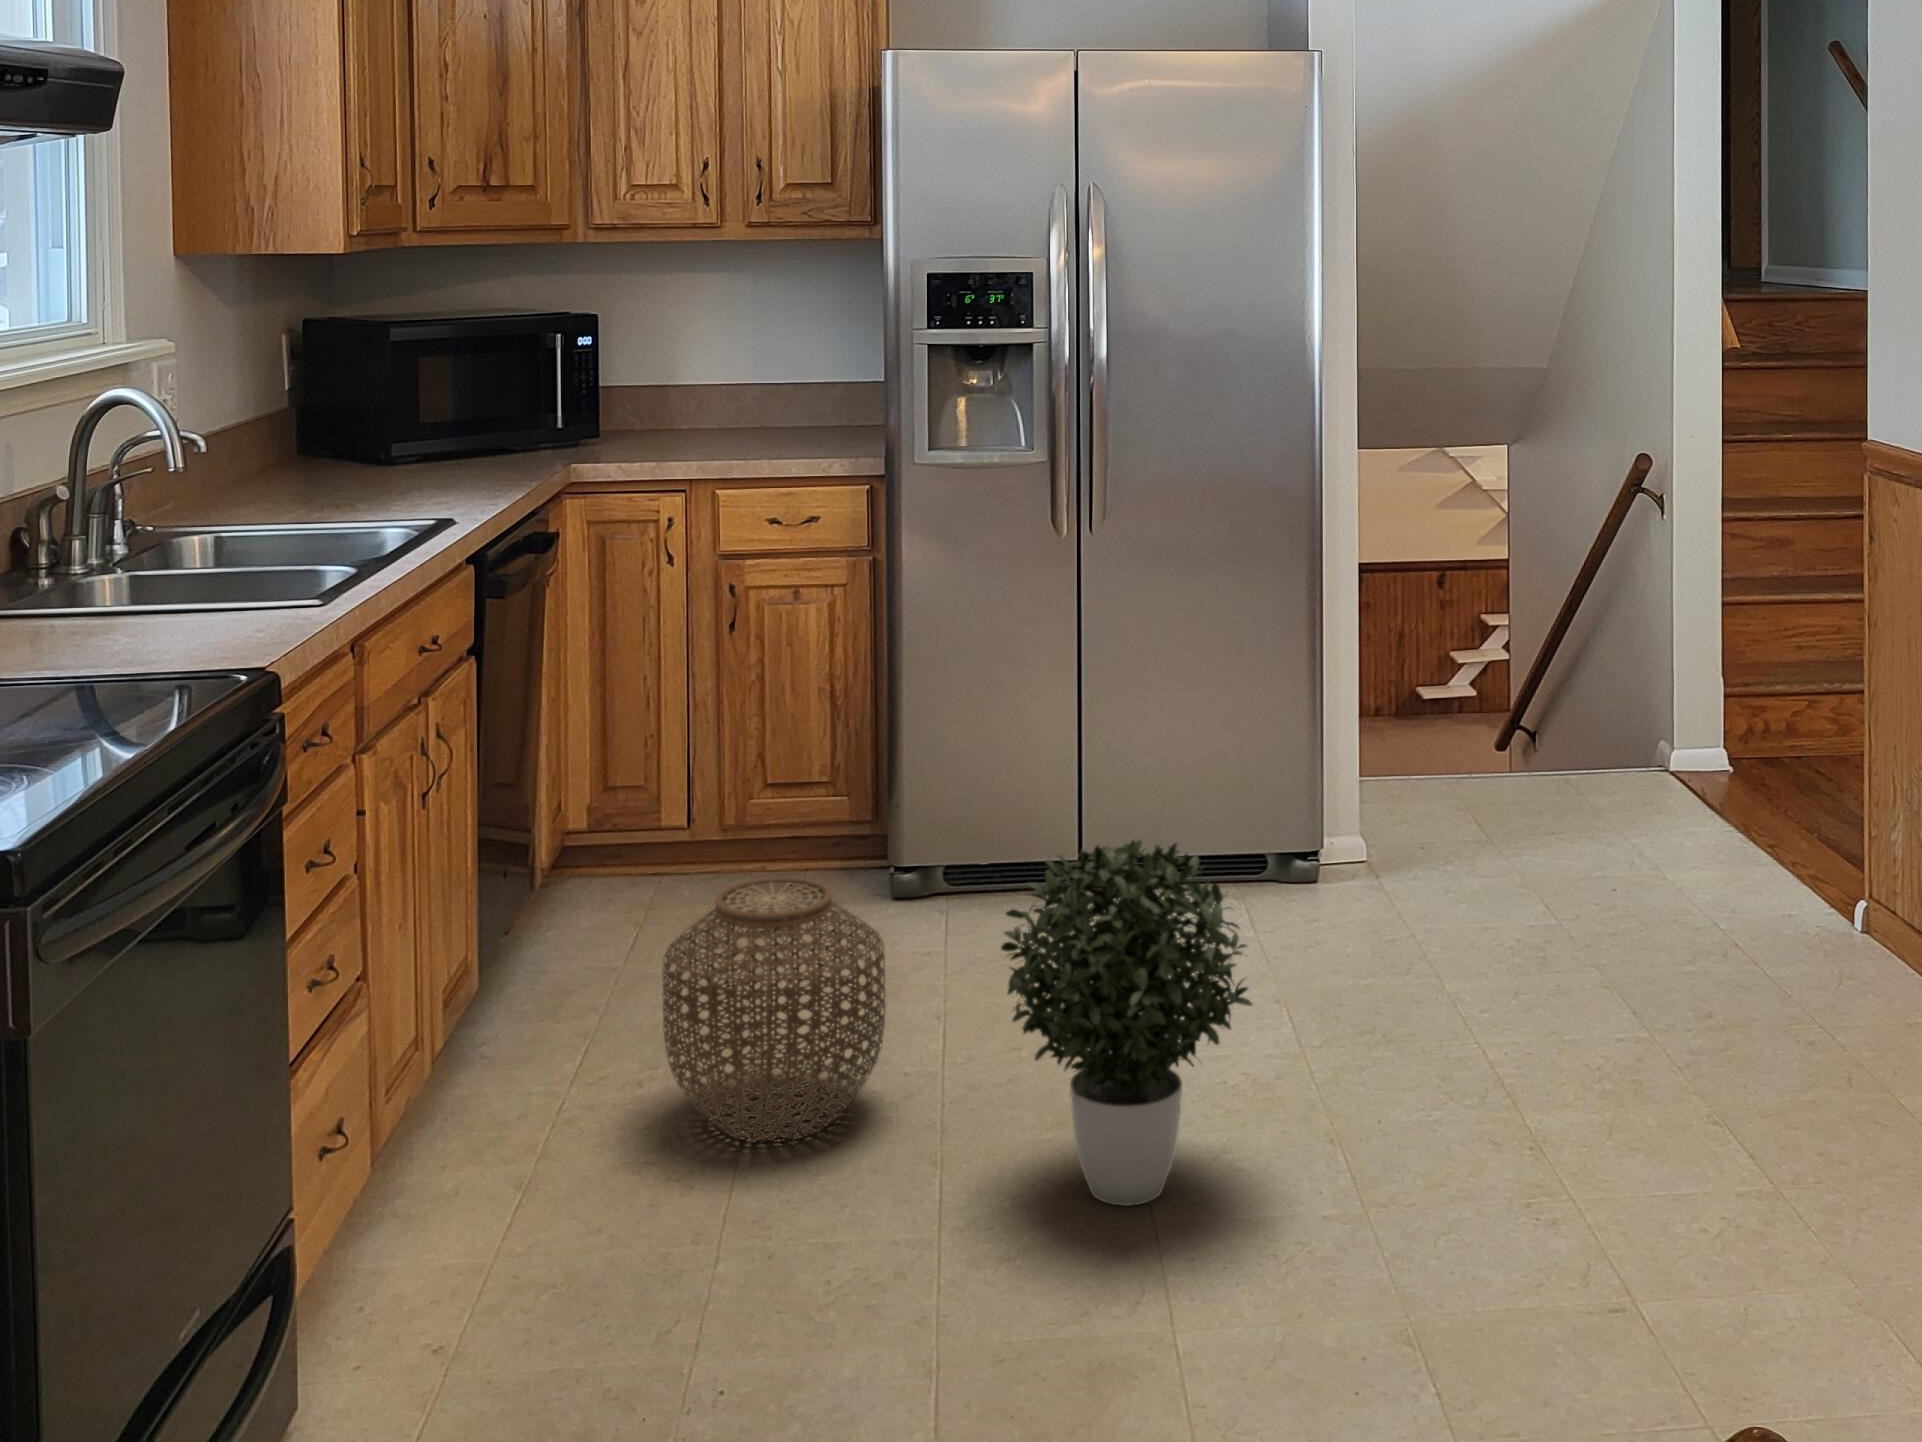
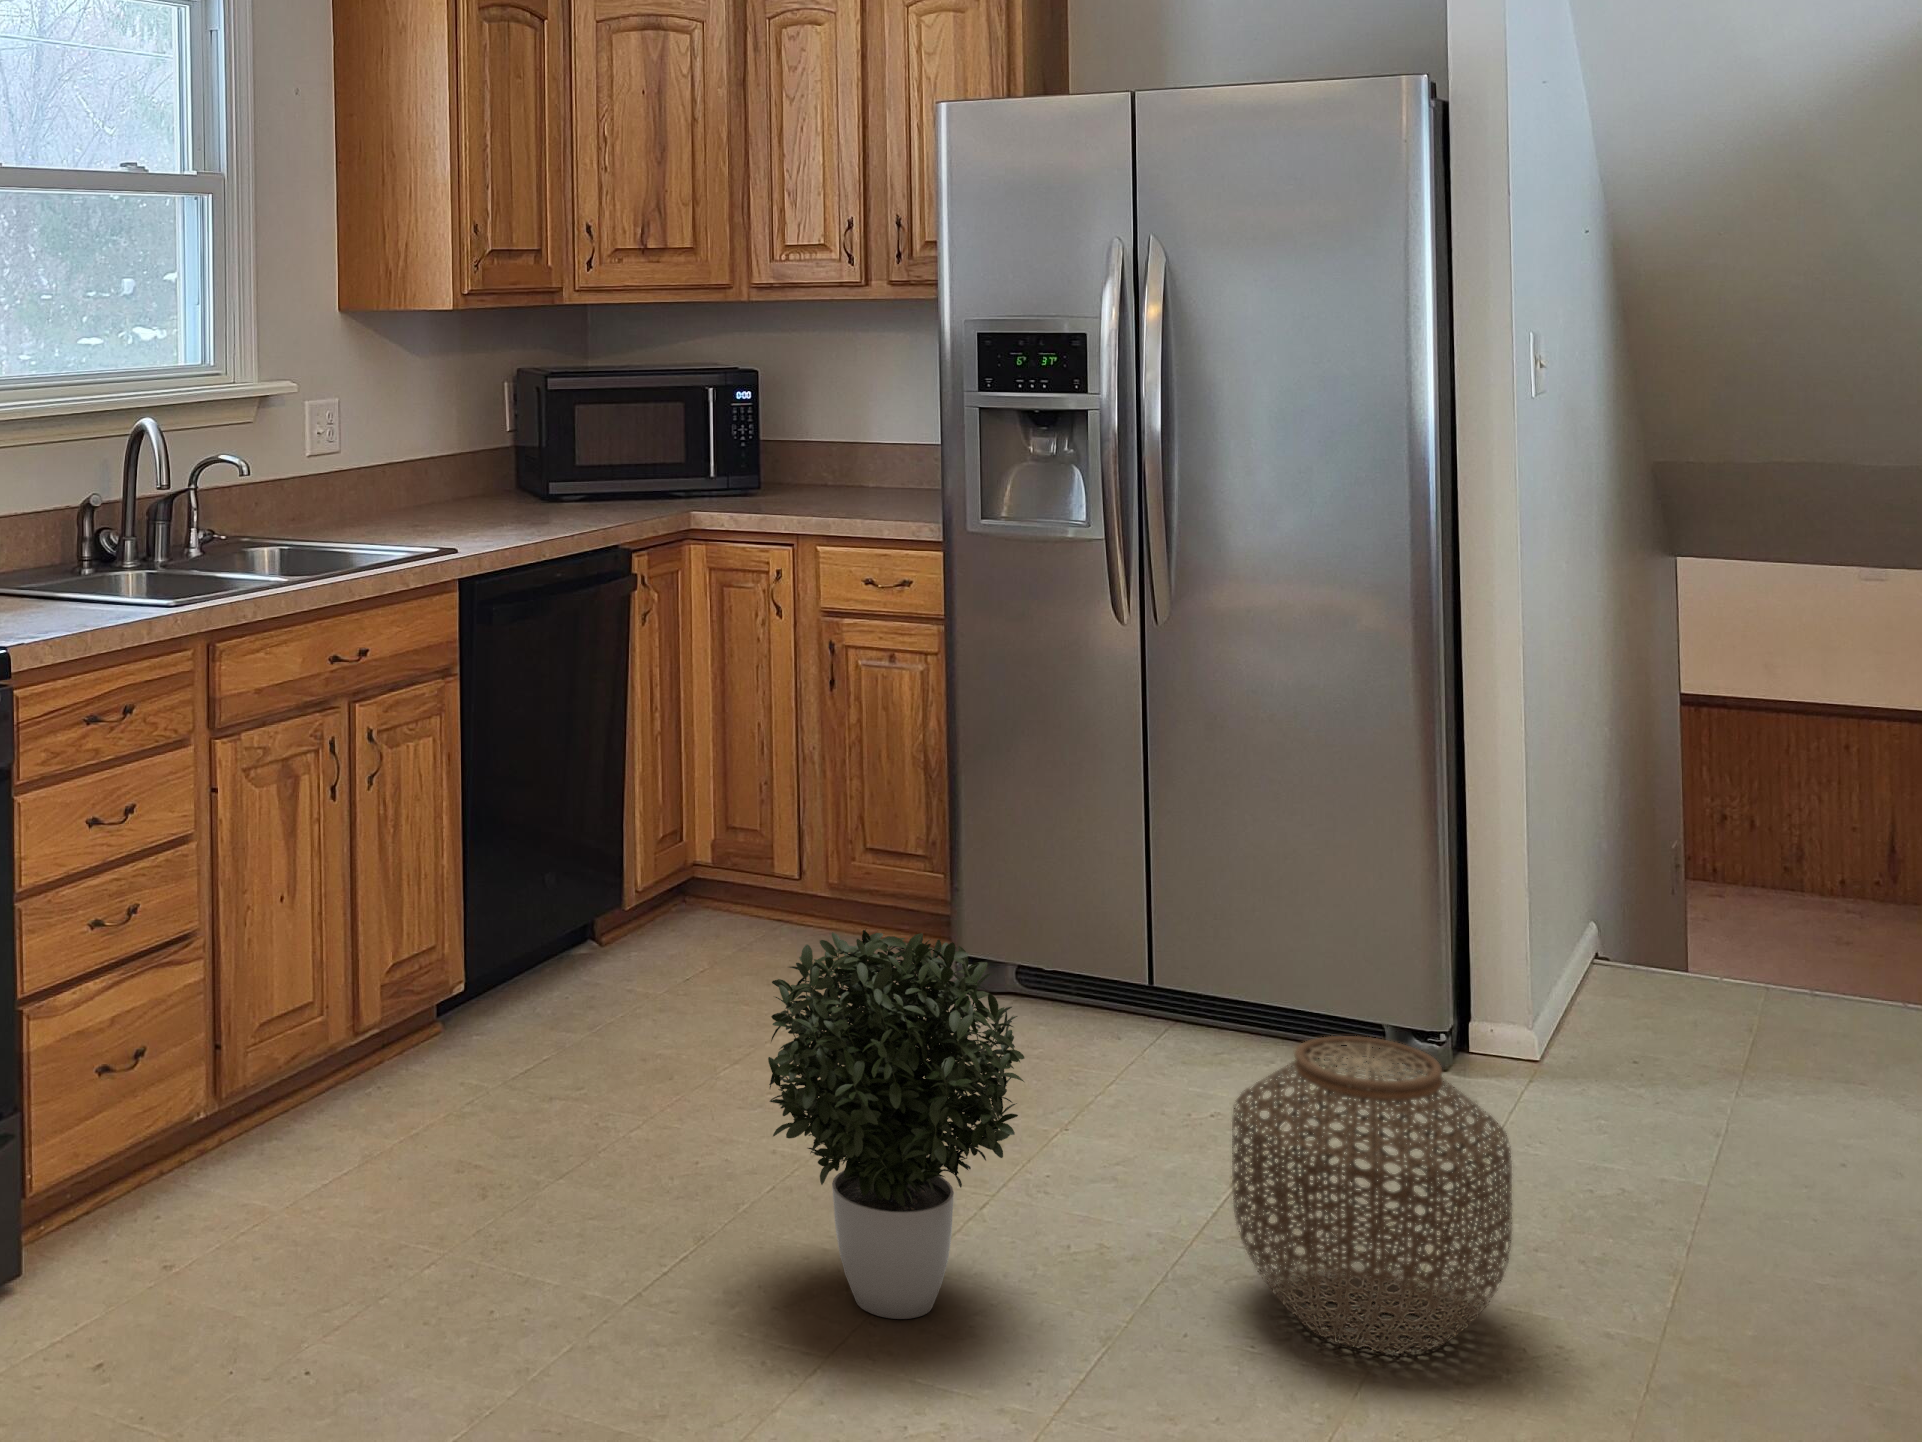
woven basket: present [663,877,886,1141] -> present [1232,1036,1512,1354]

